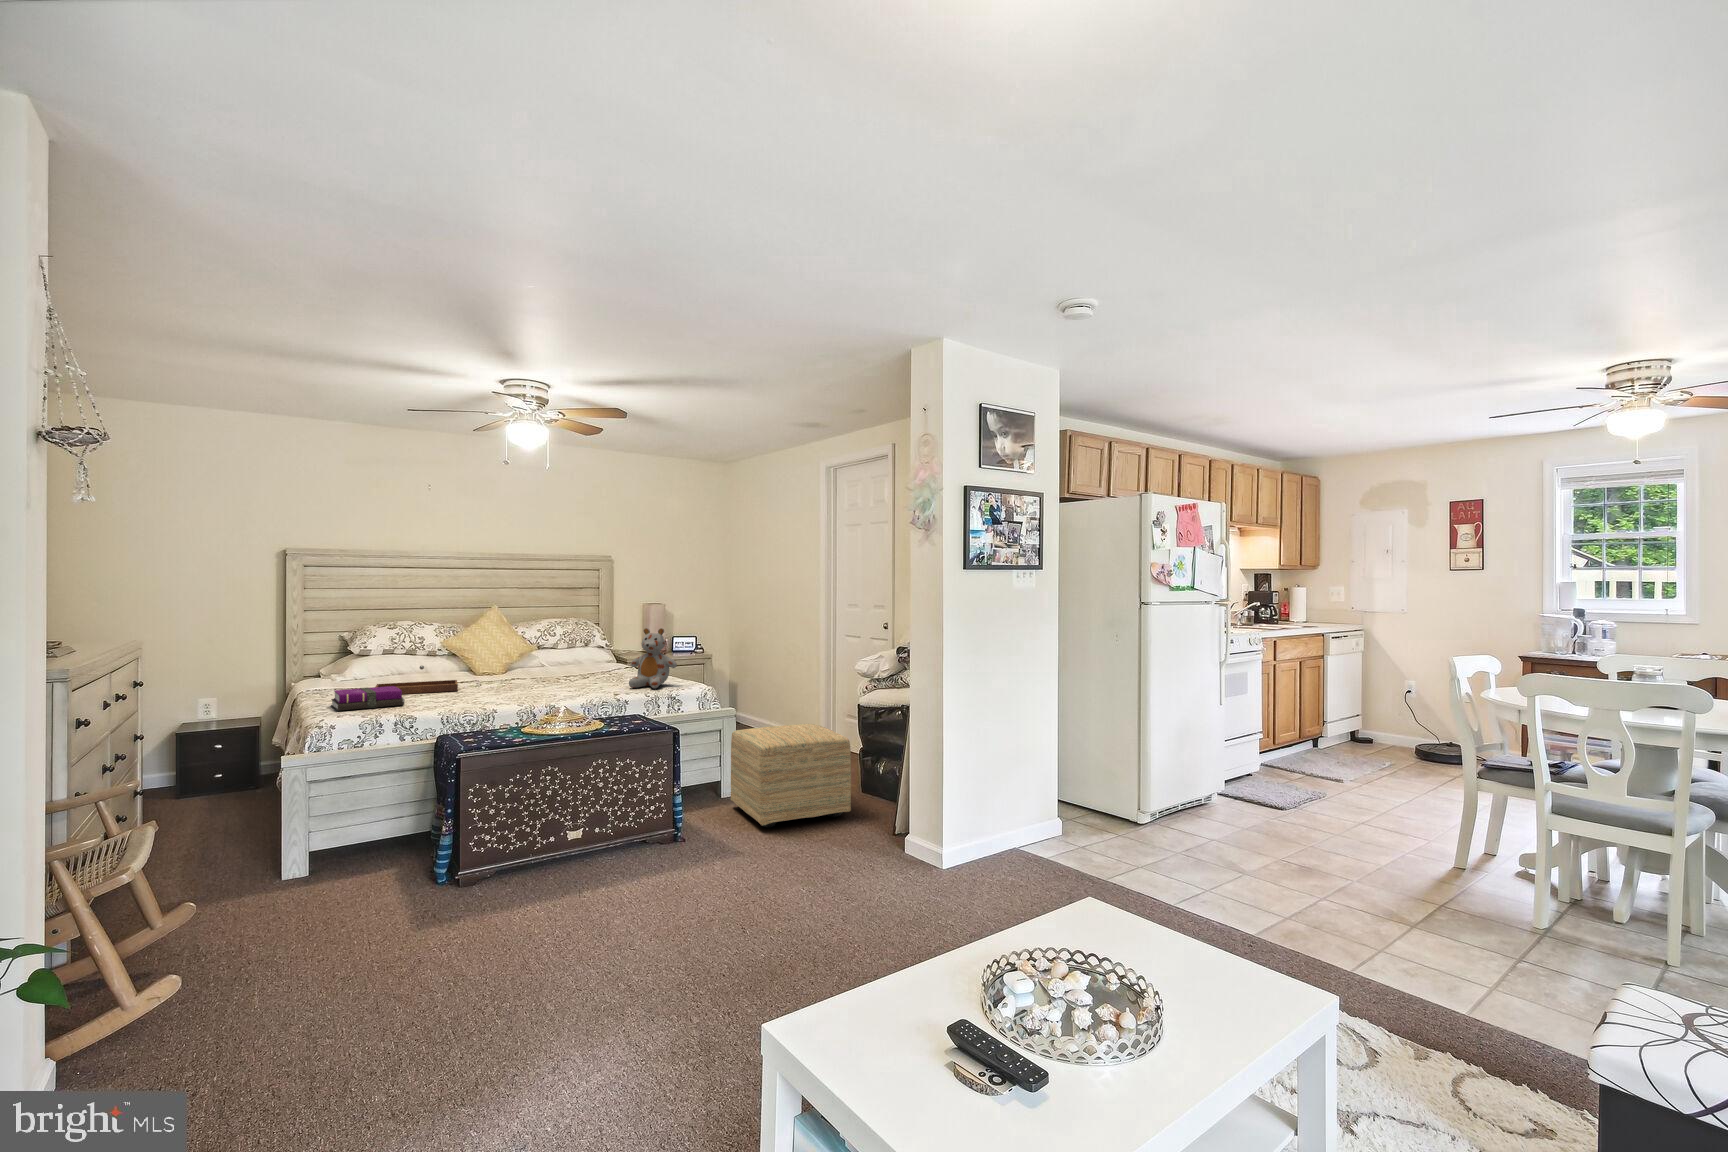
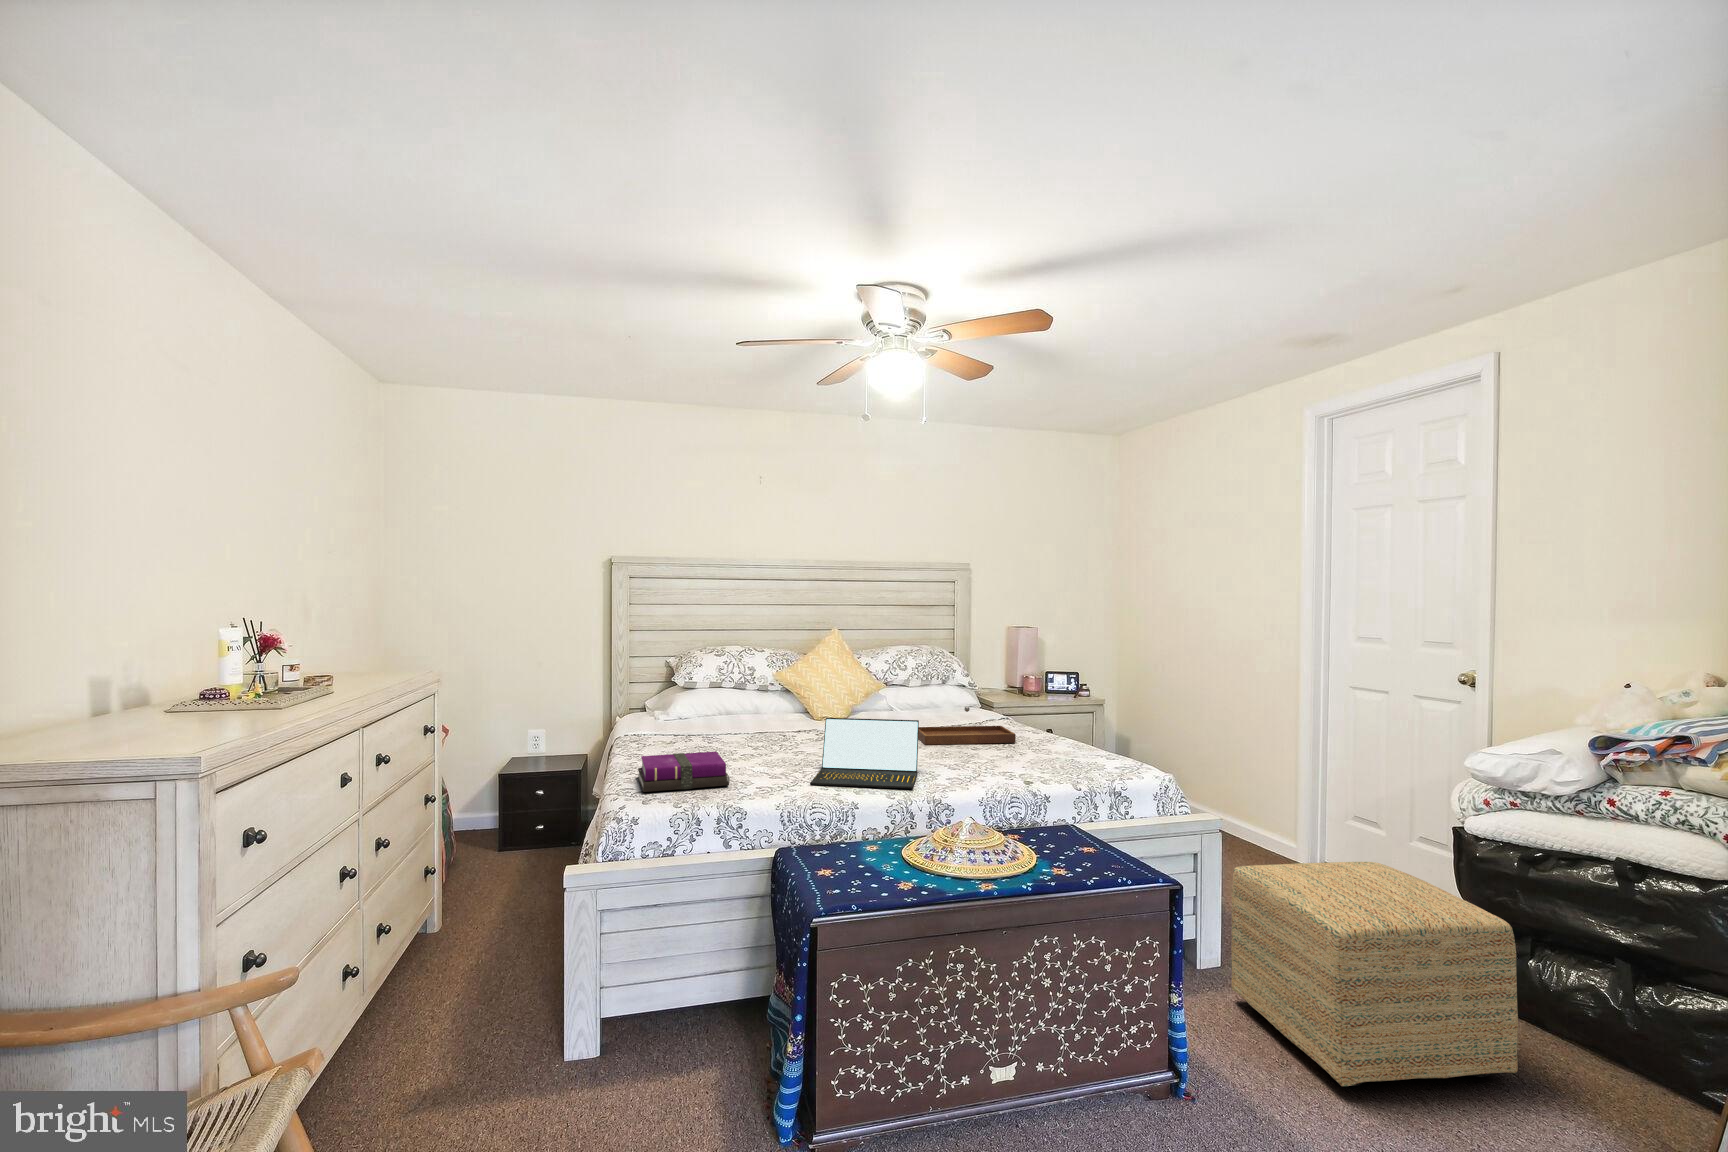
stuffed bear: present [629,628,677,688] -> none [1035,673,1111,773]
laptop: none [465,660,546,702] -> present [810,718,919,789]
tray: present [376,666,458,694] -> present [918,707,1016,745]

